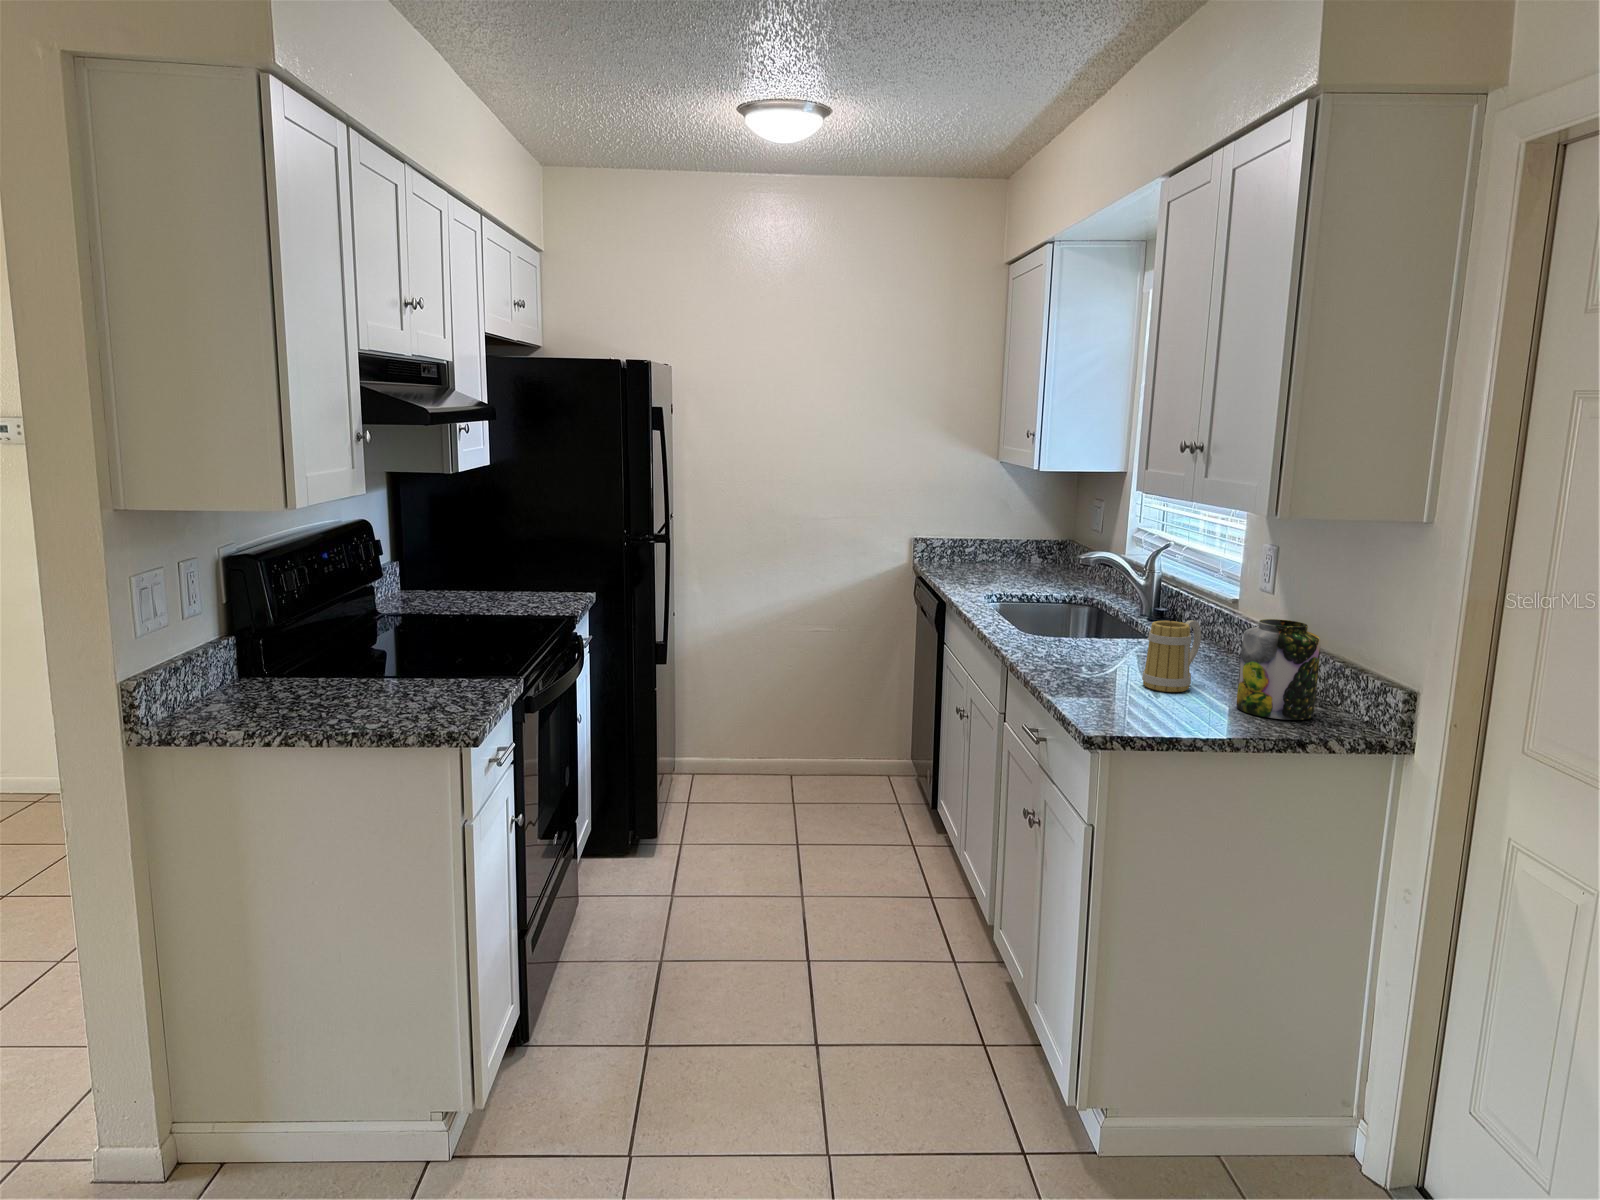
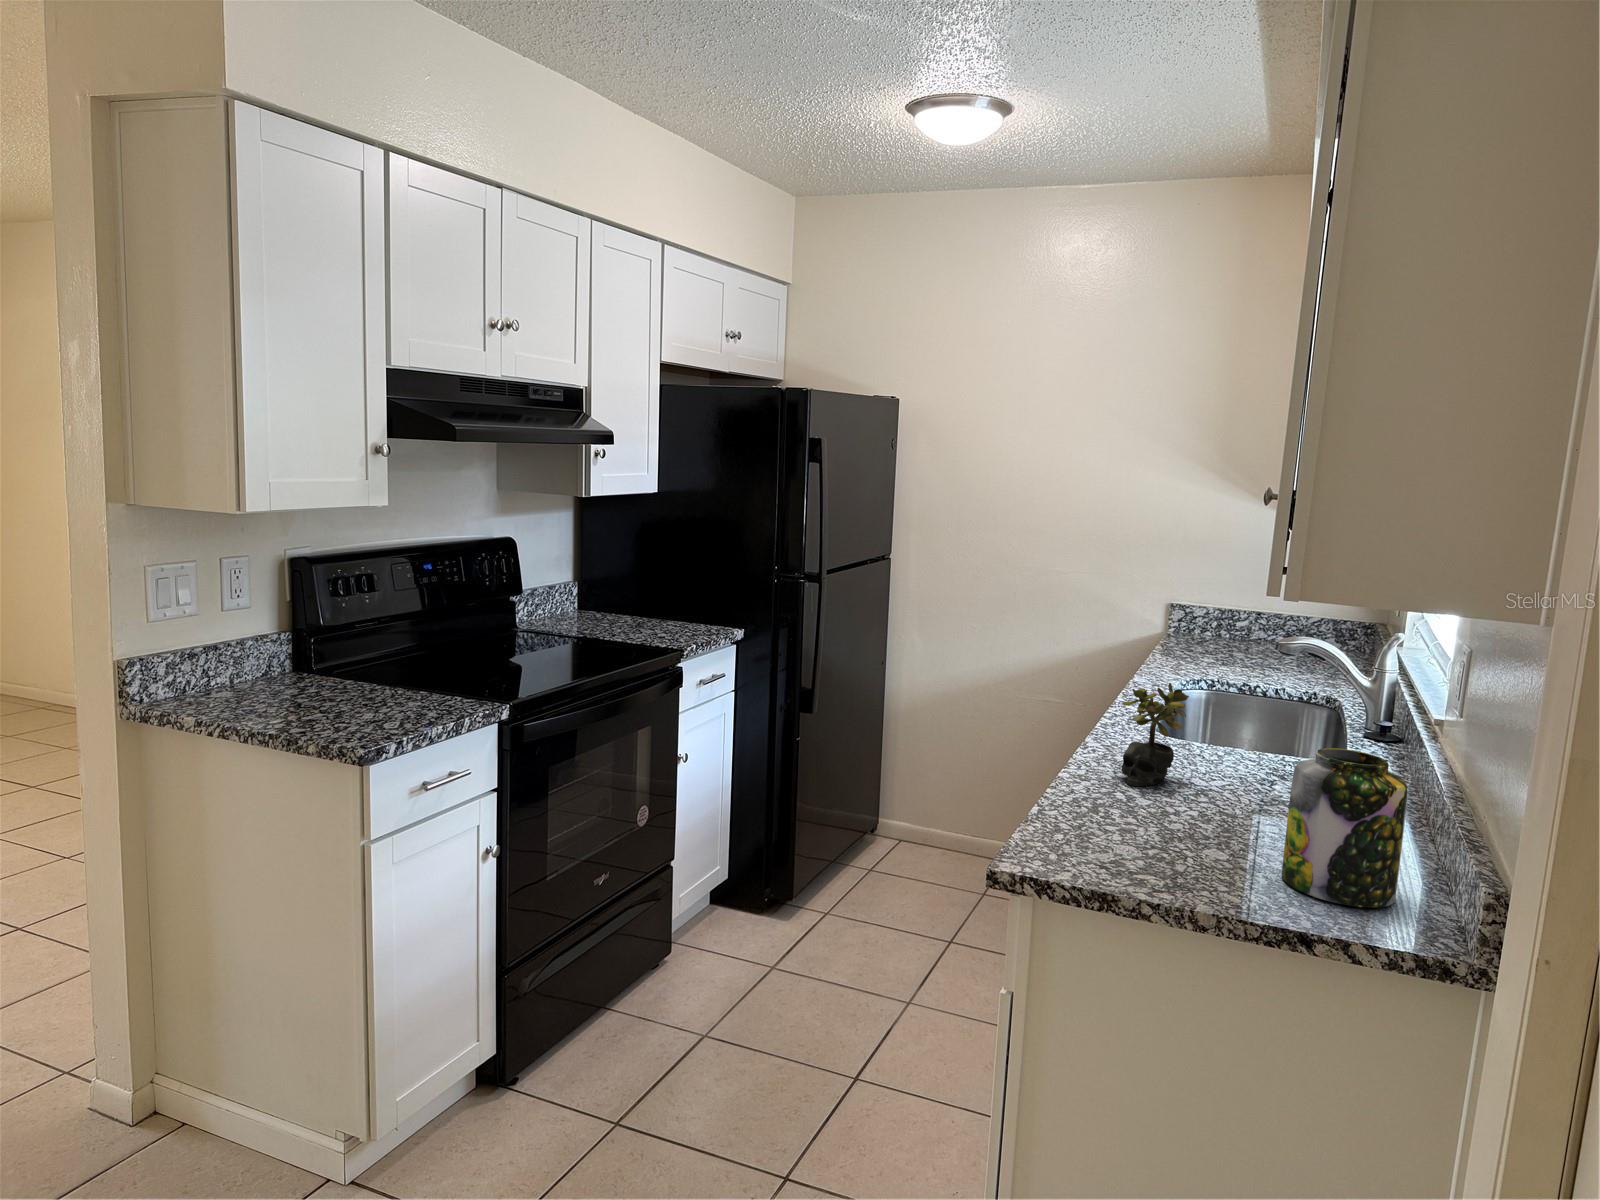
succulent plant: none [1055,591,1106,669] -> present [1122,683,1189,786]
mug: present [1142,620,1201,692] -> none [1192,733,1294,838]

